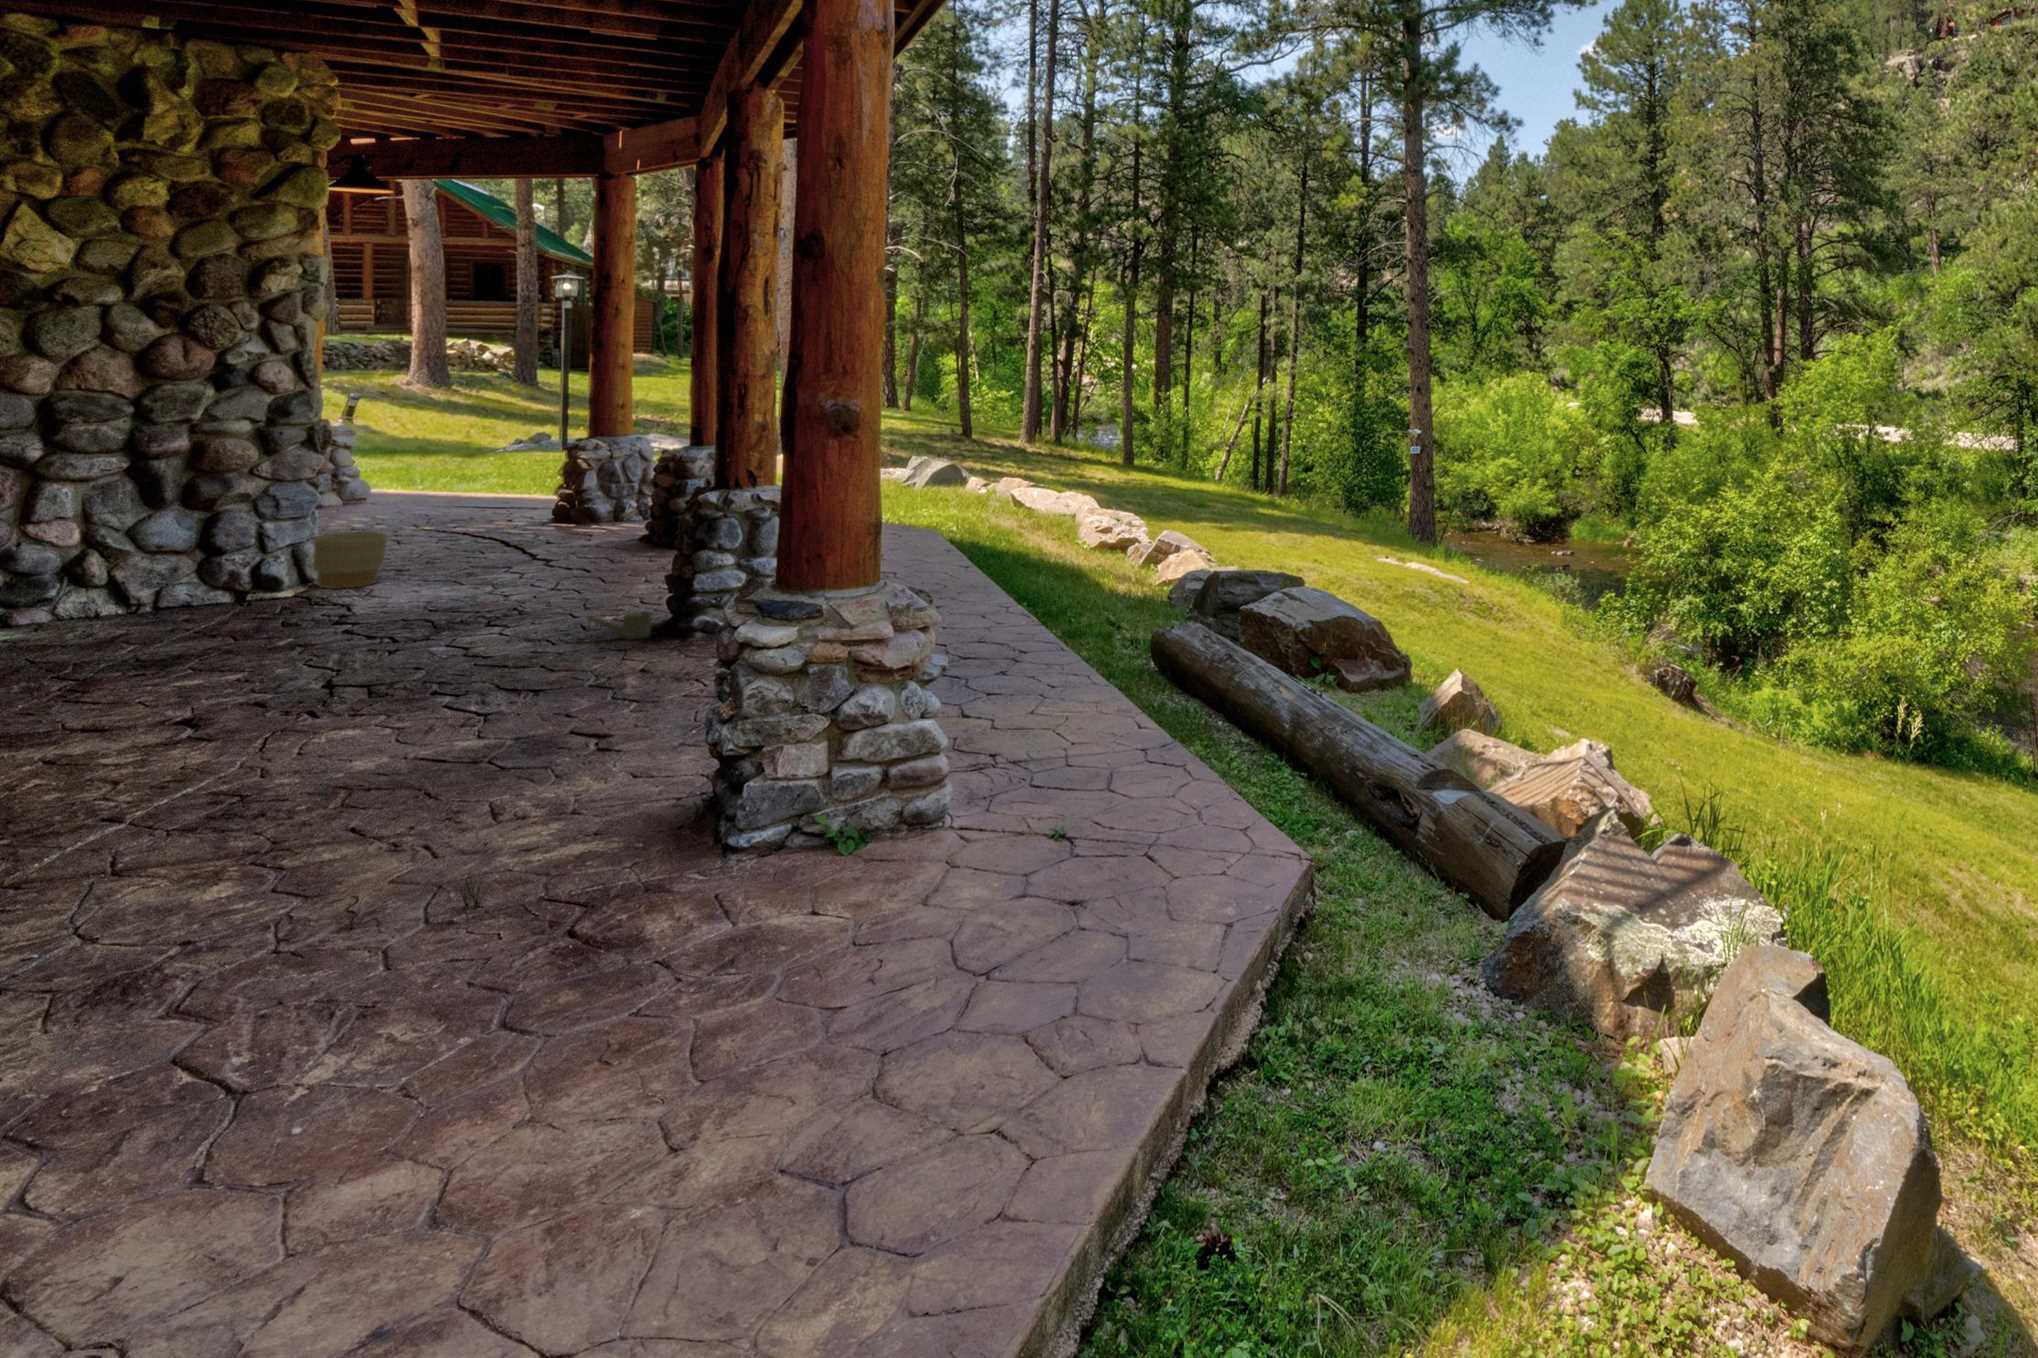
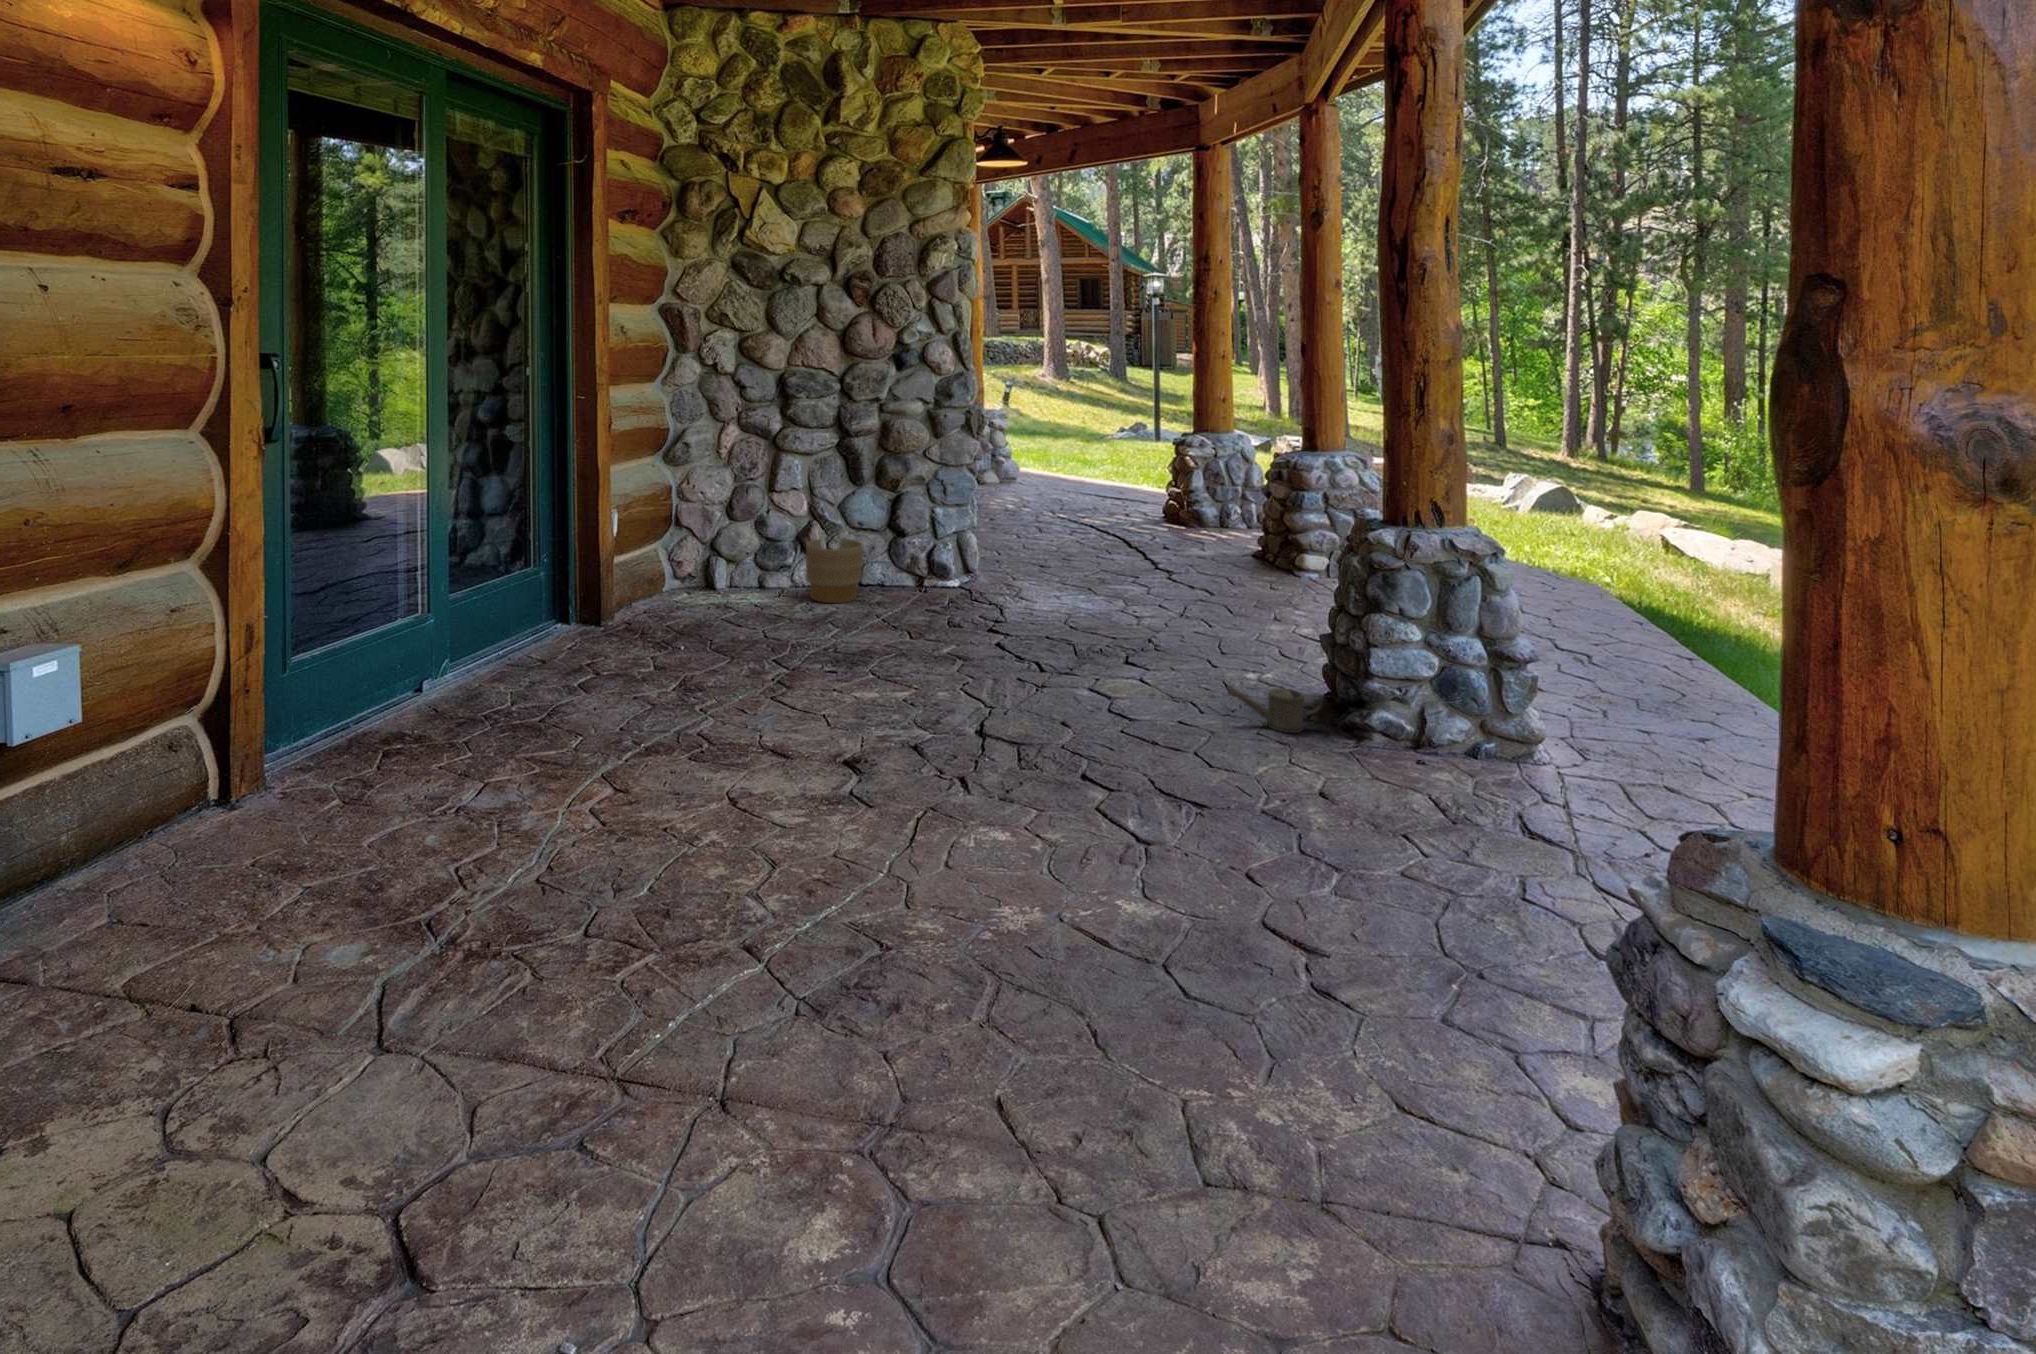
planter: present [313,532,387,589] -> present [806,538,863,603]

